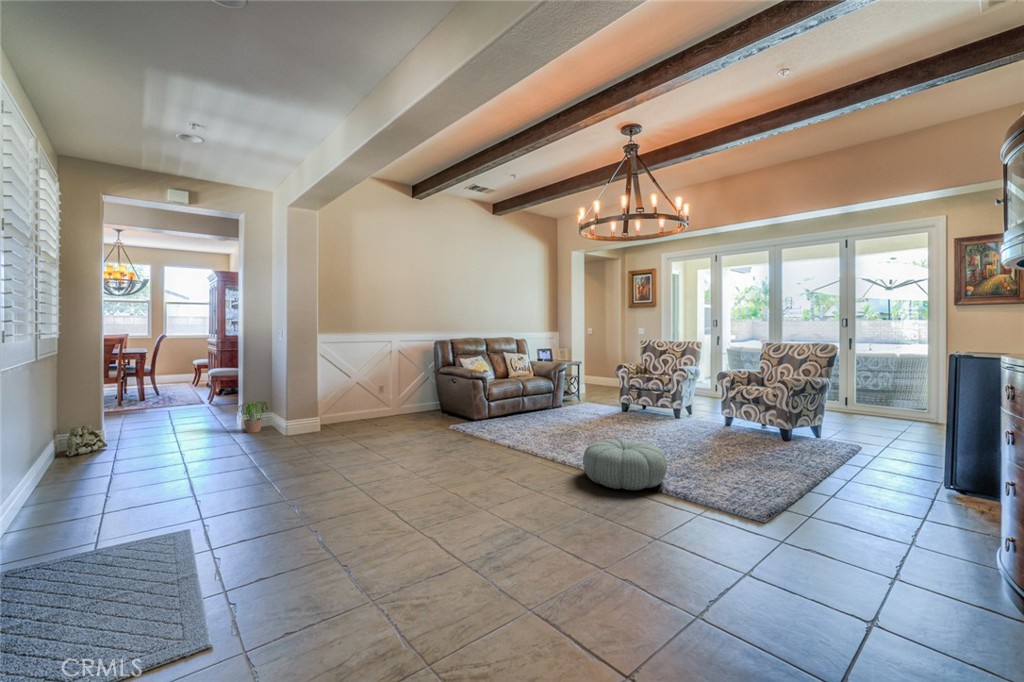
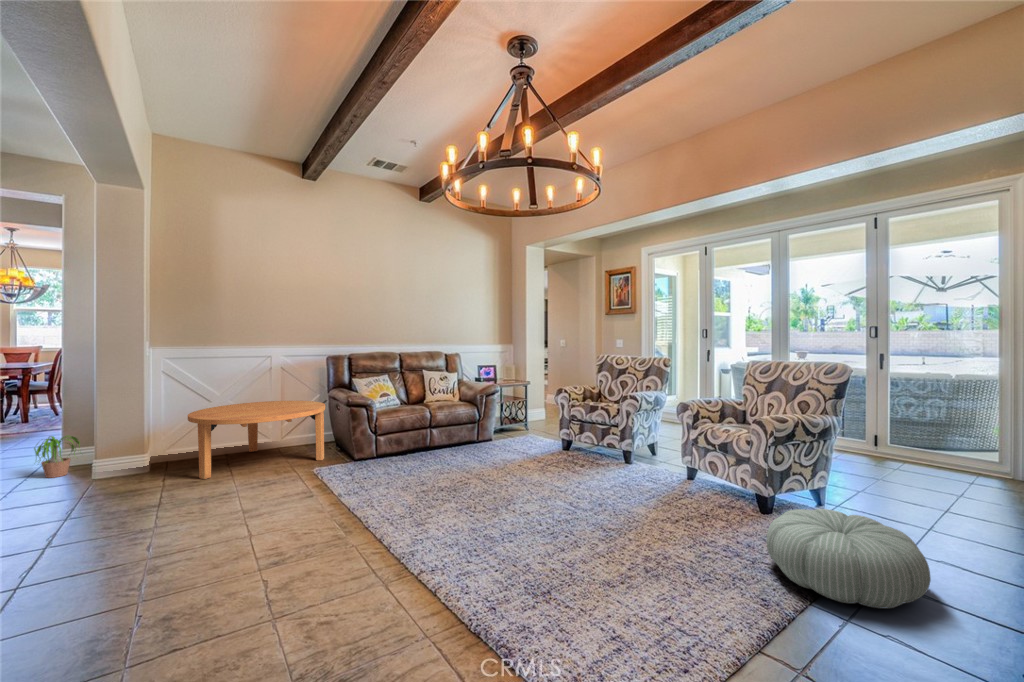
coffee table: none [352,376,447,431] -> present [188,401,325,479]
pouf: present [583,439,667,490] -> present [766,509,931,609]

